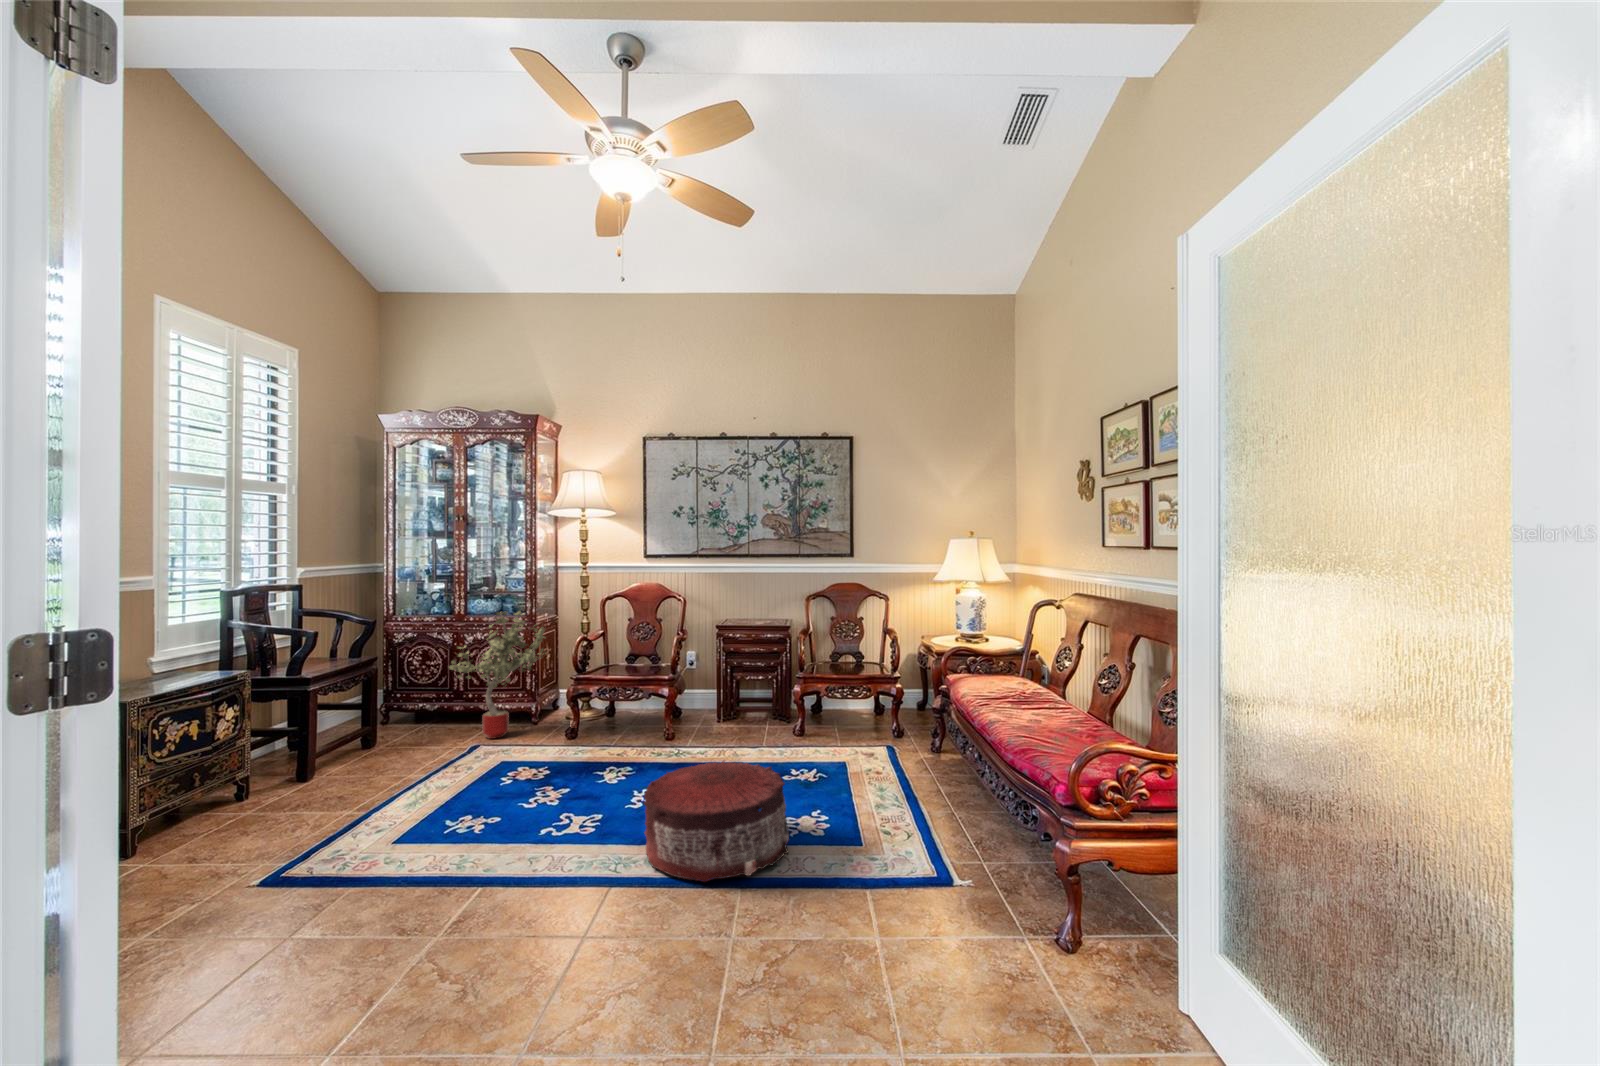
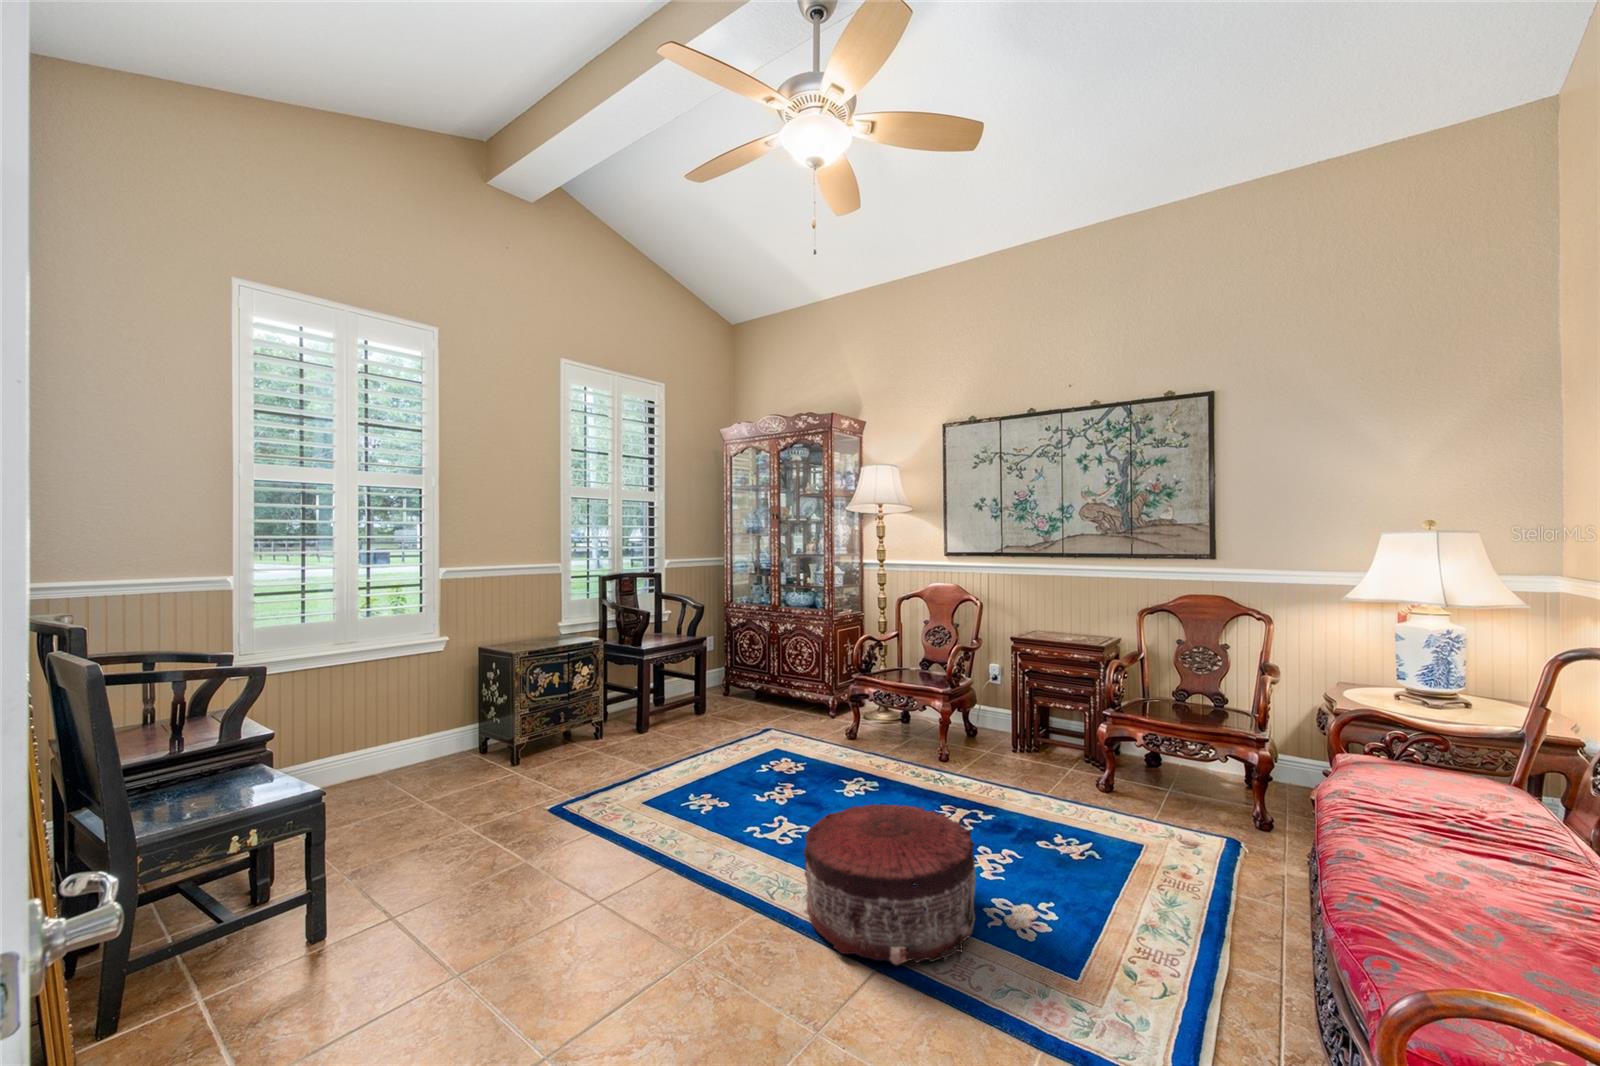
potted tree: present [450,611,544,739] -> none [754,605,833,727]

